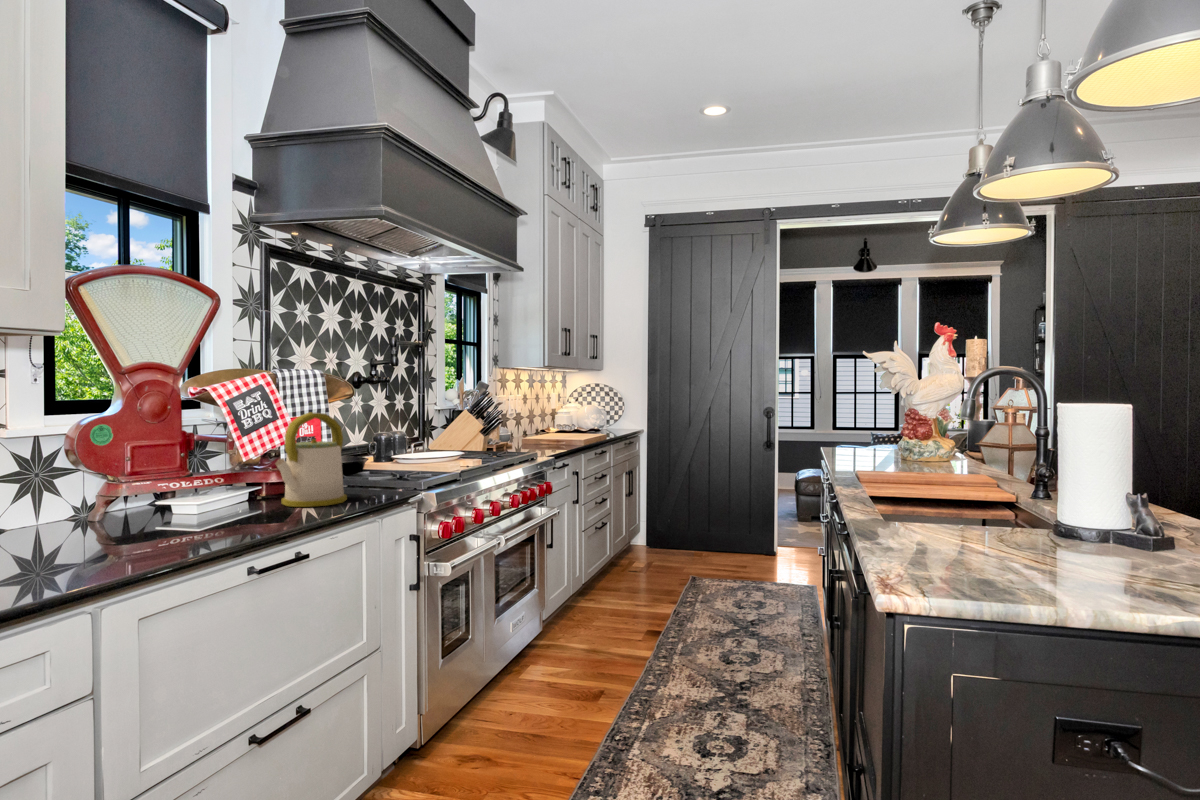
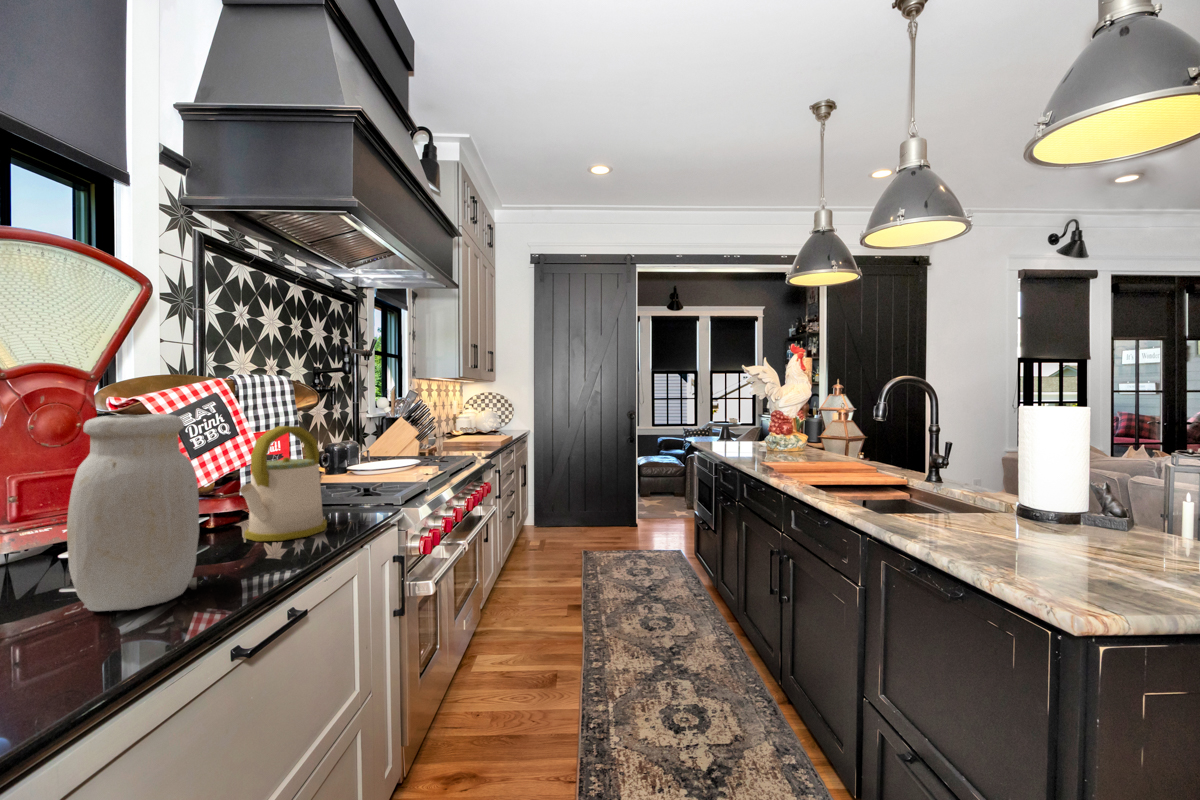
jar: none [153,400,234,536] -> present [67,414,199,611]

